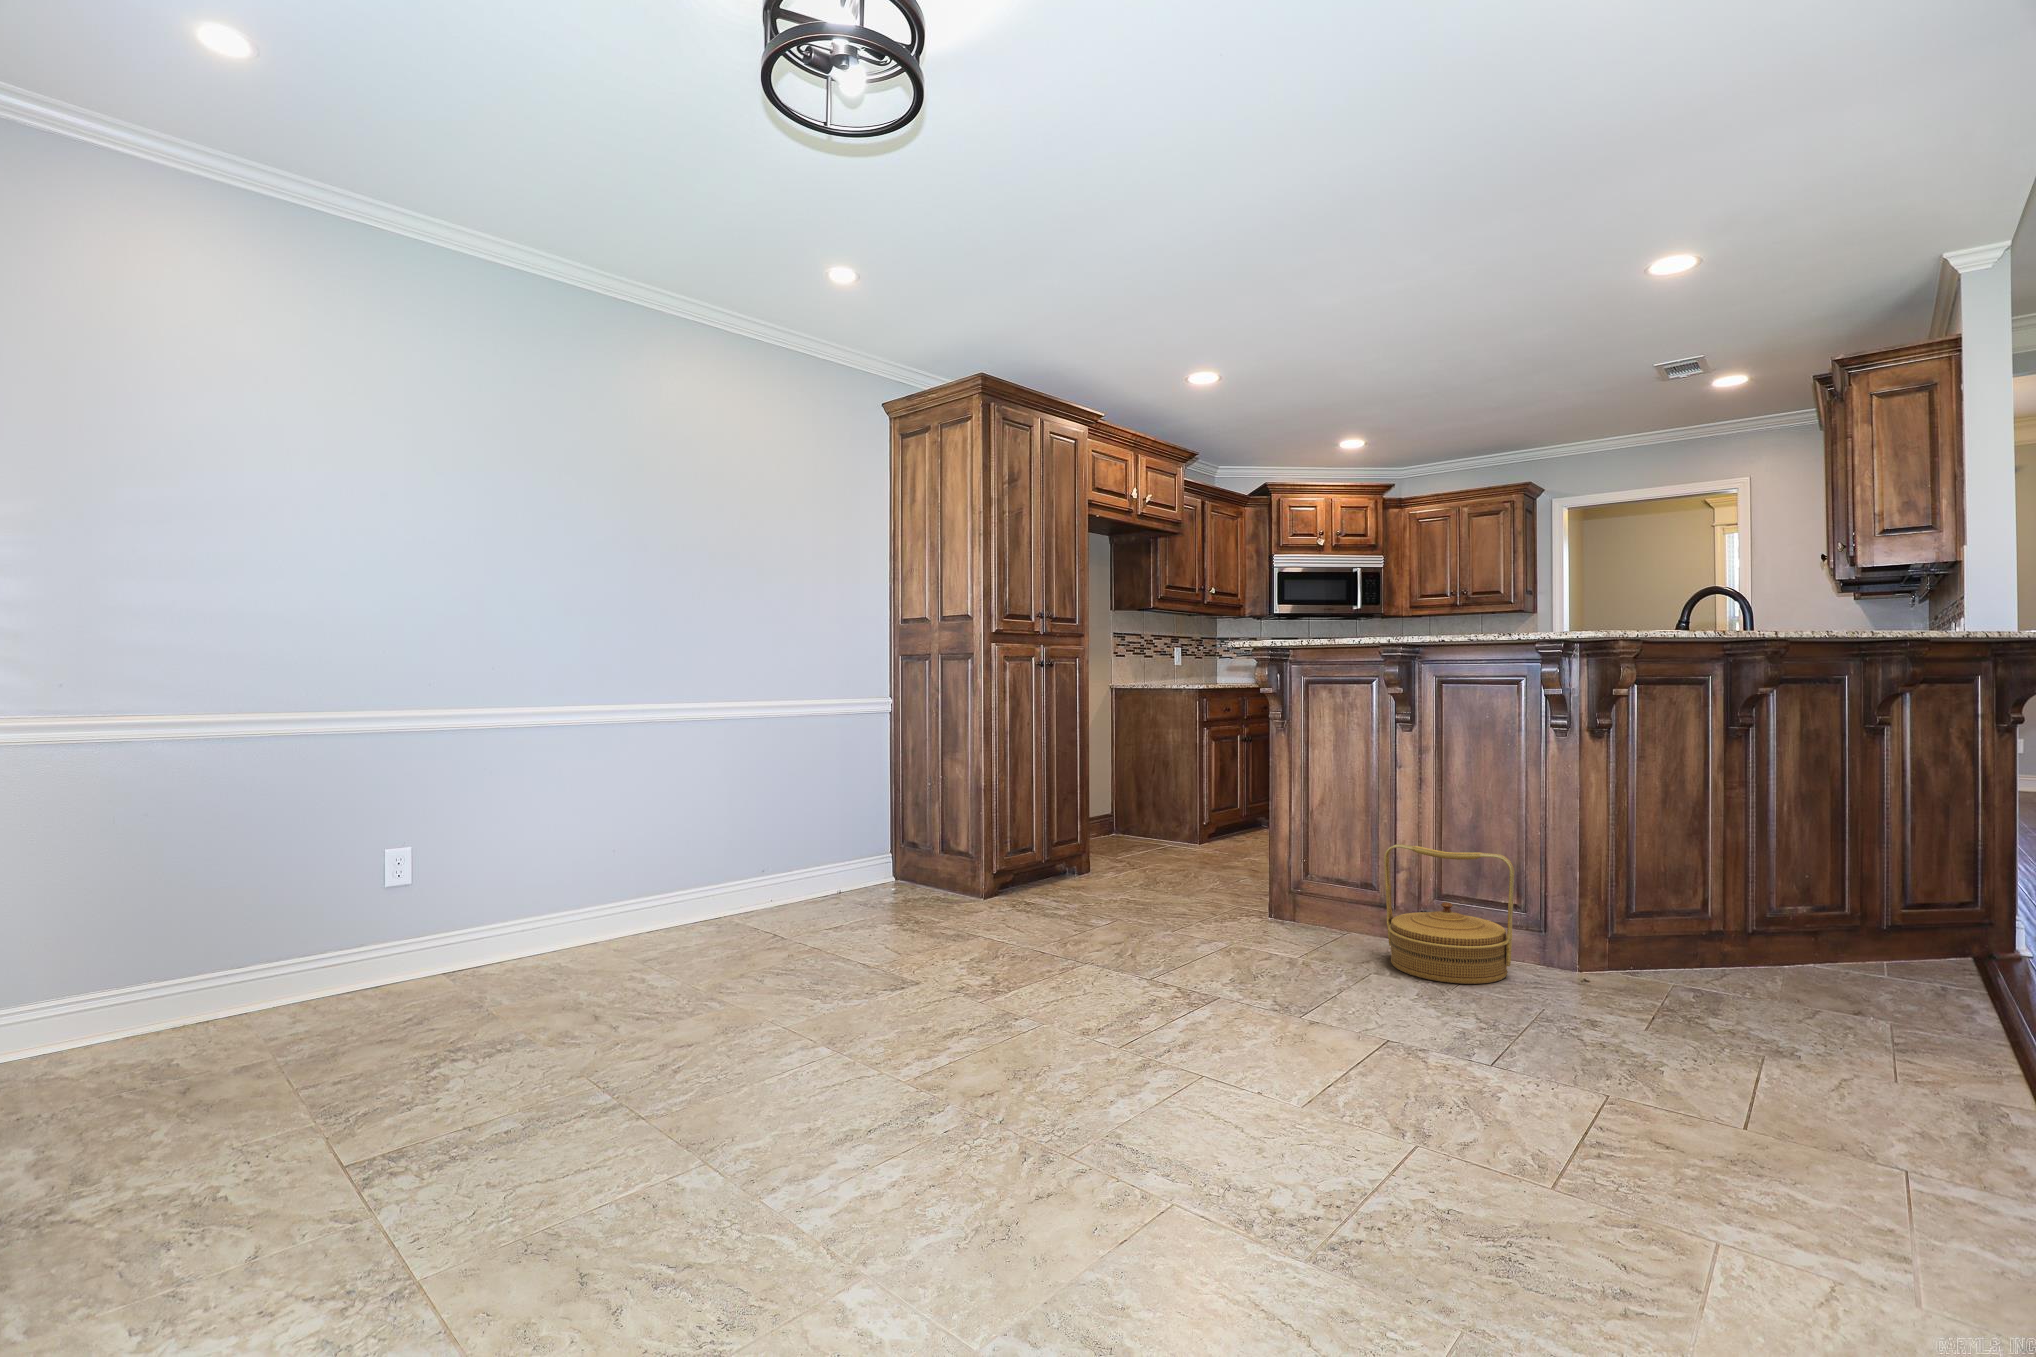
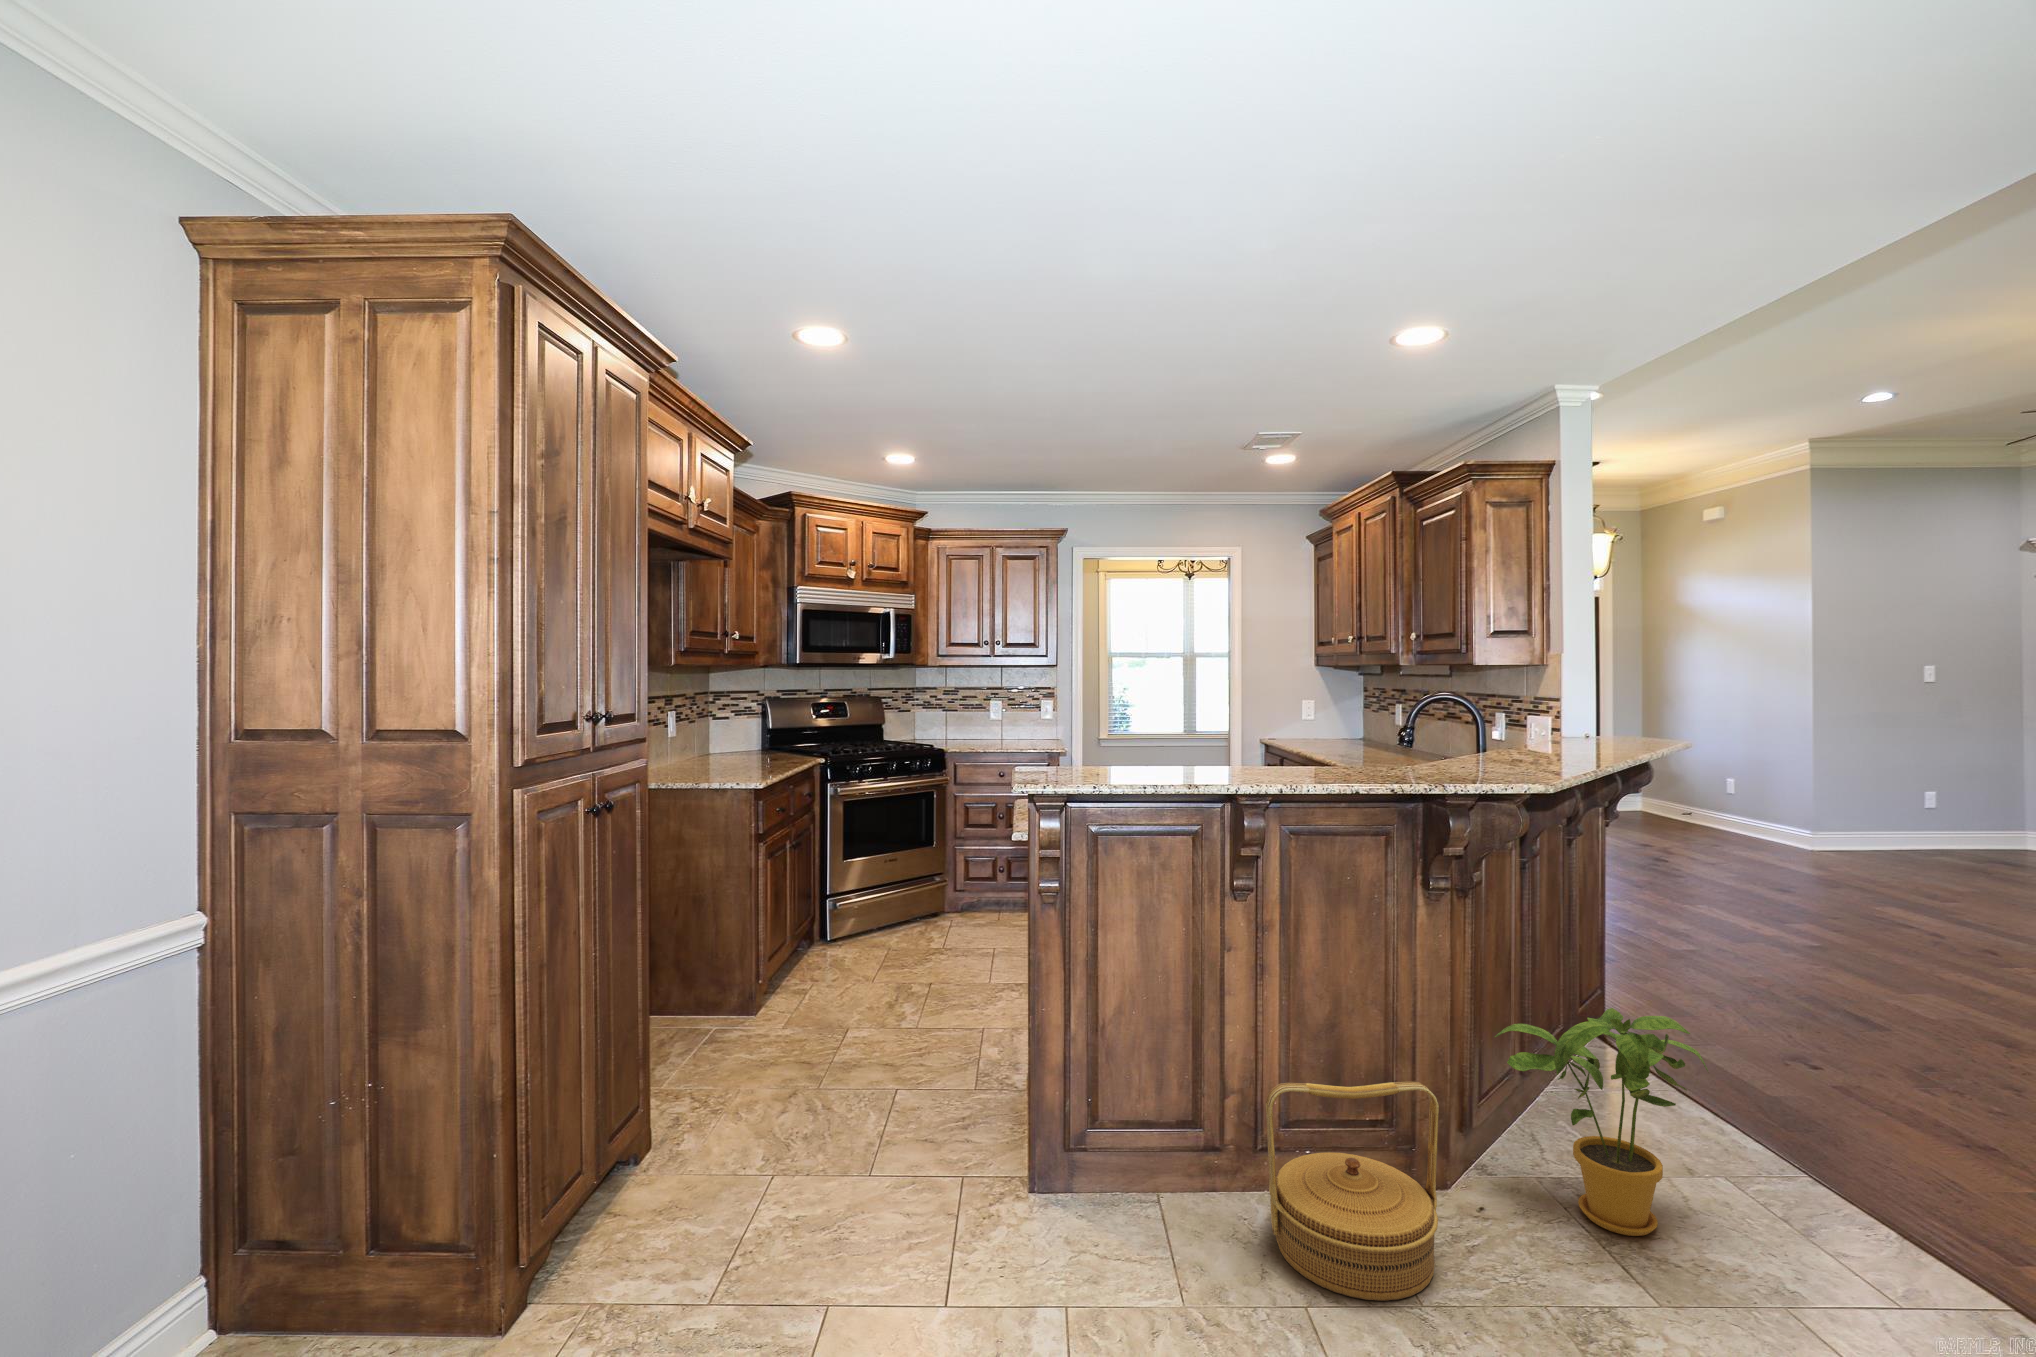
house plant: none [1625,816,1800,1012] -> present [1495,1008,1708,1236]

